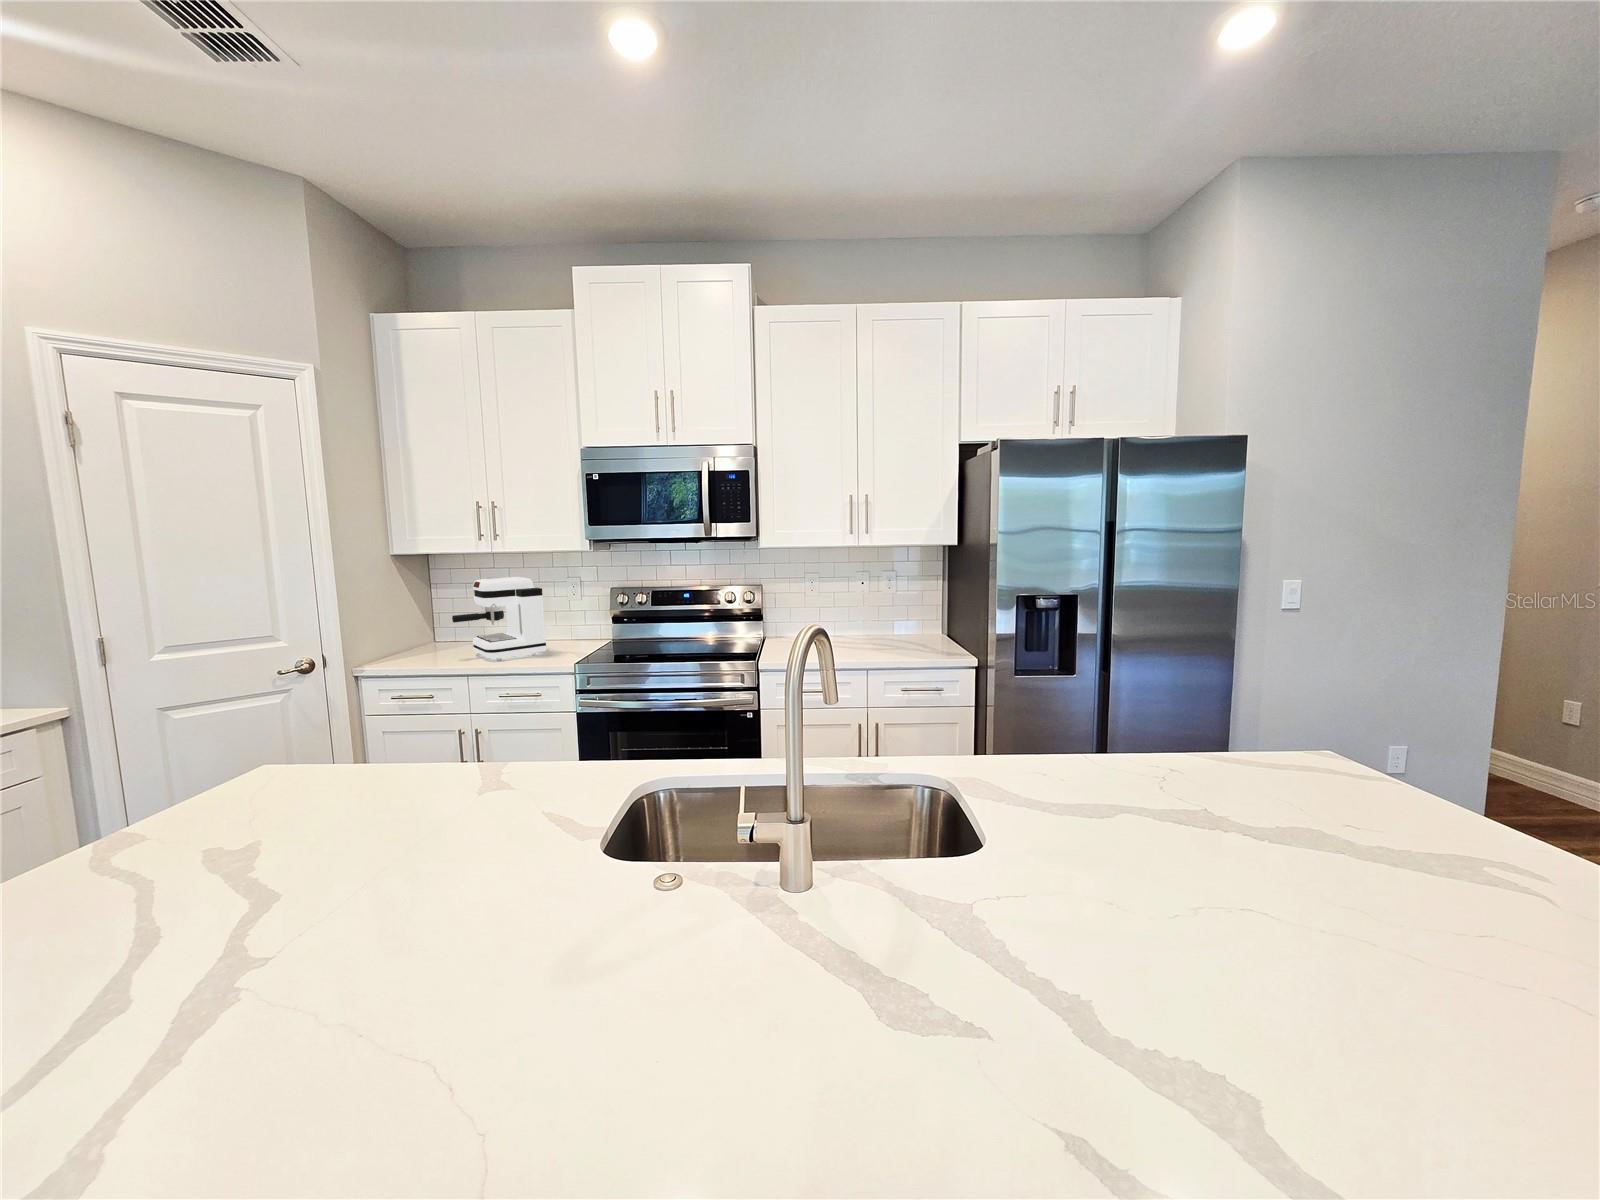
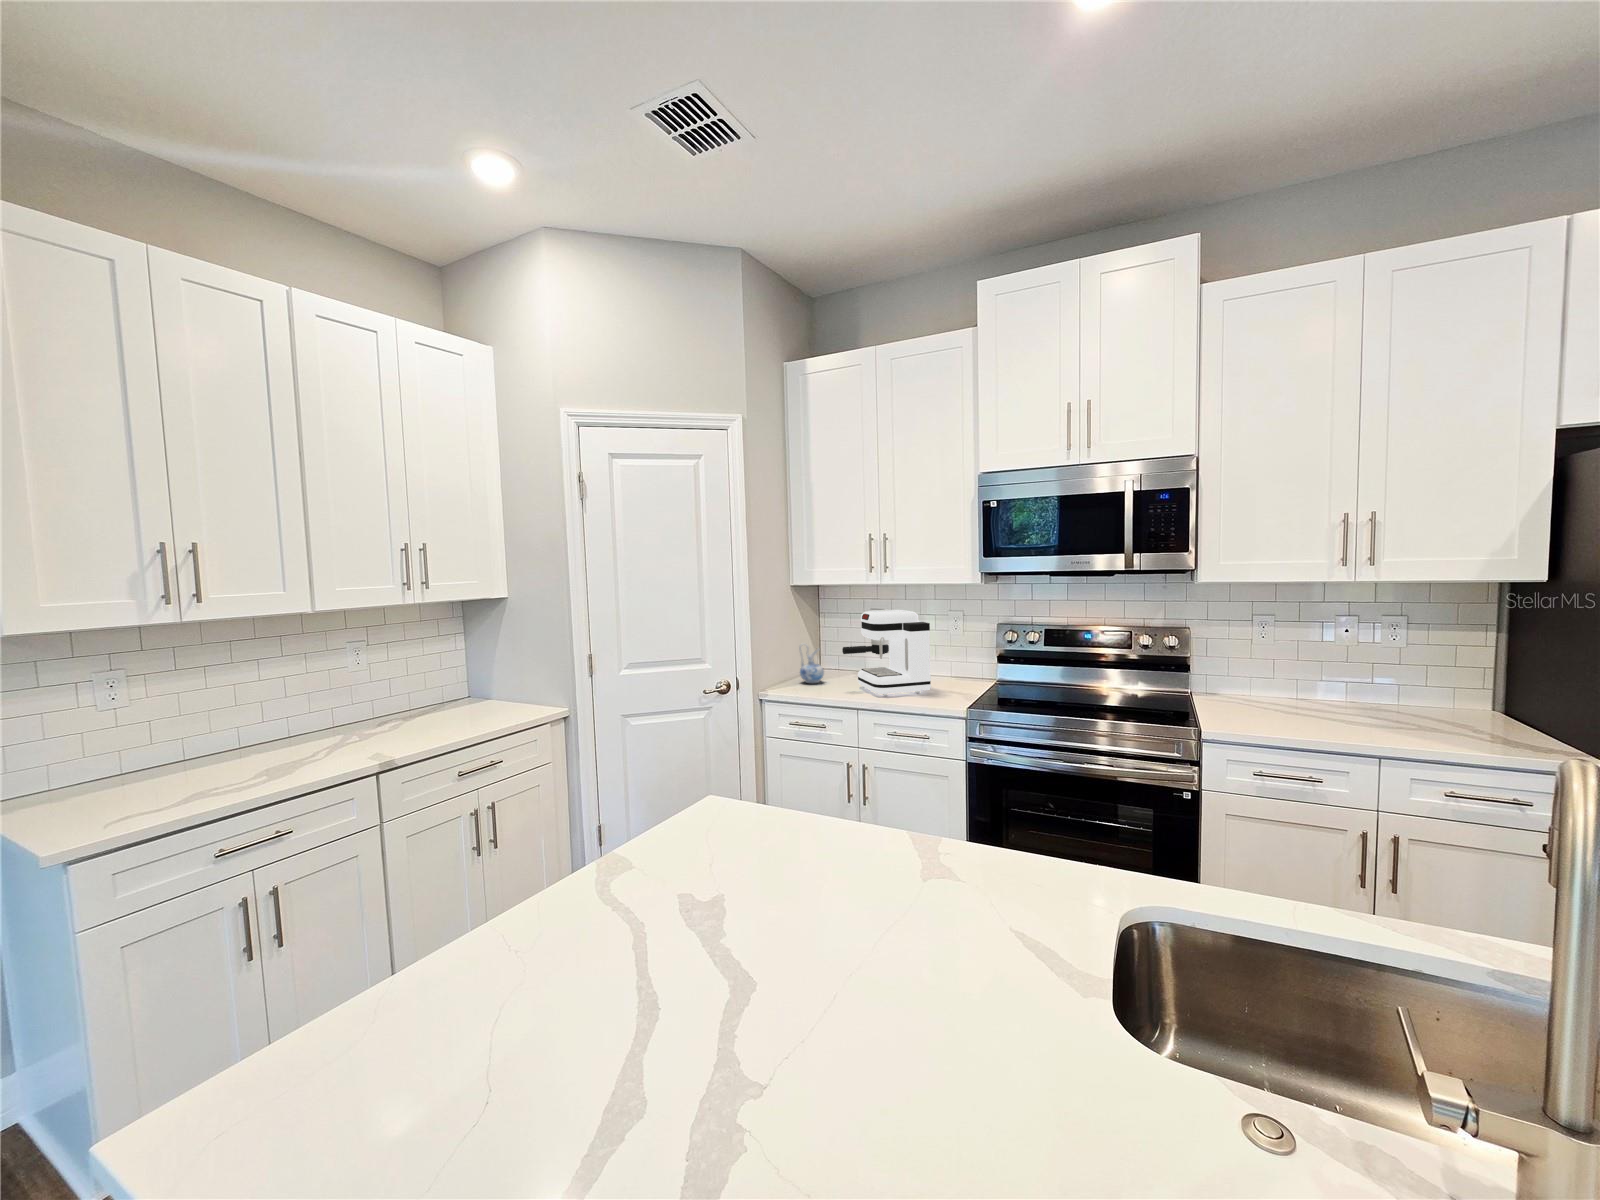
ceramic pitcher: none [406,614,437,655] -> present [799,643,824,683]

